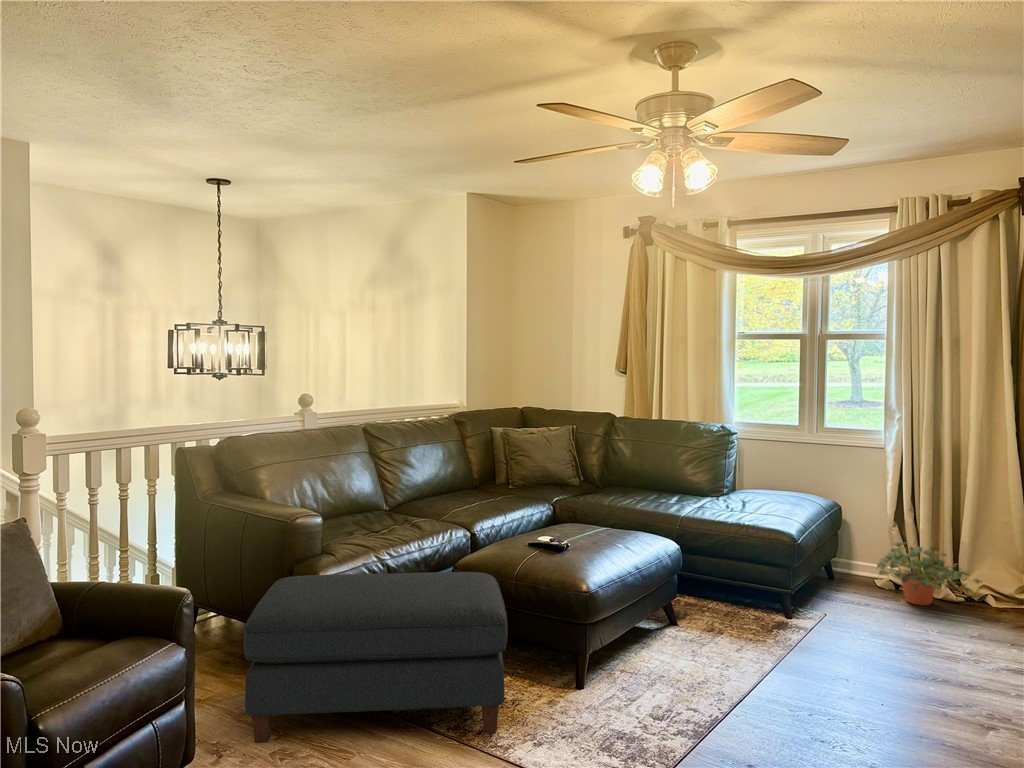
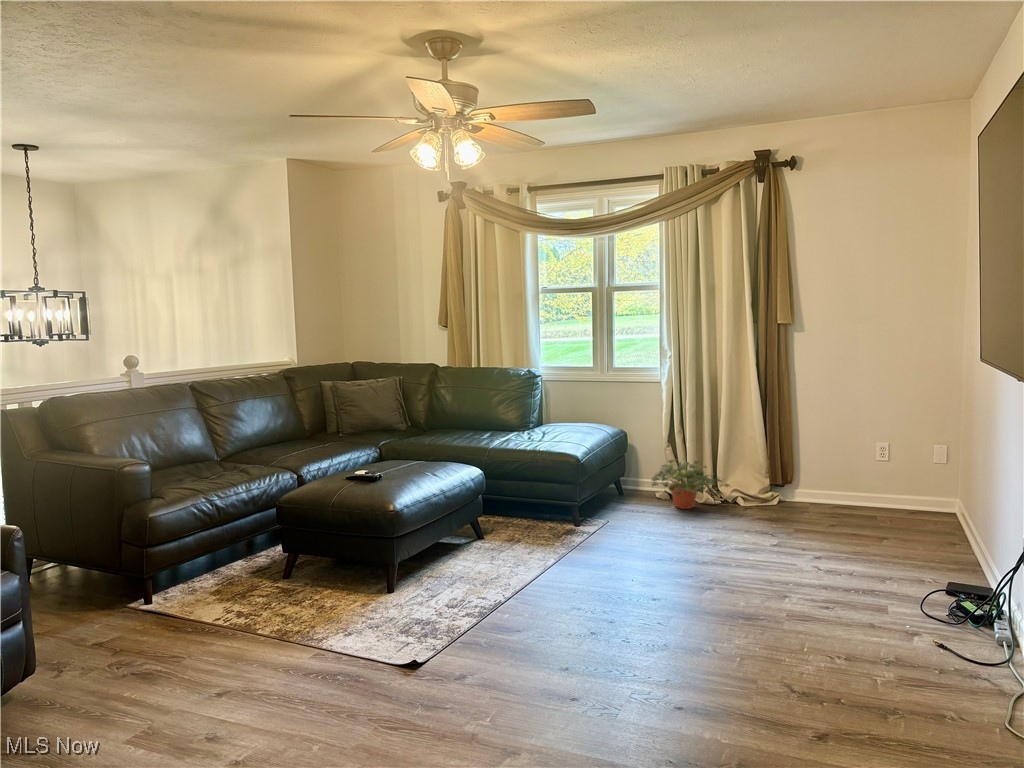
ottoman: present [243,572,507,743] -> none [76,503,320,660]

